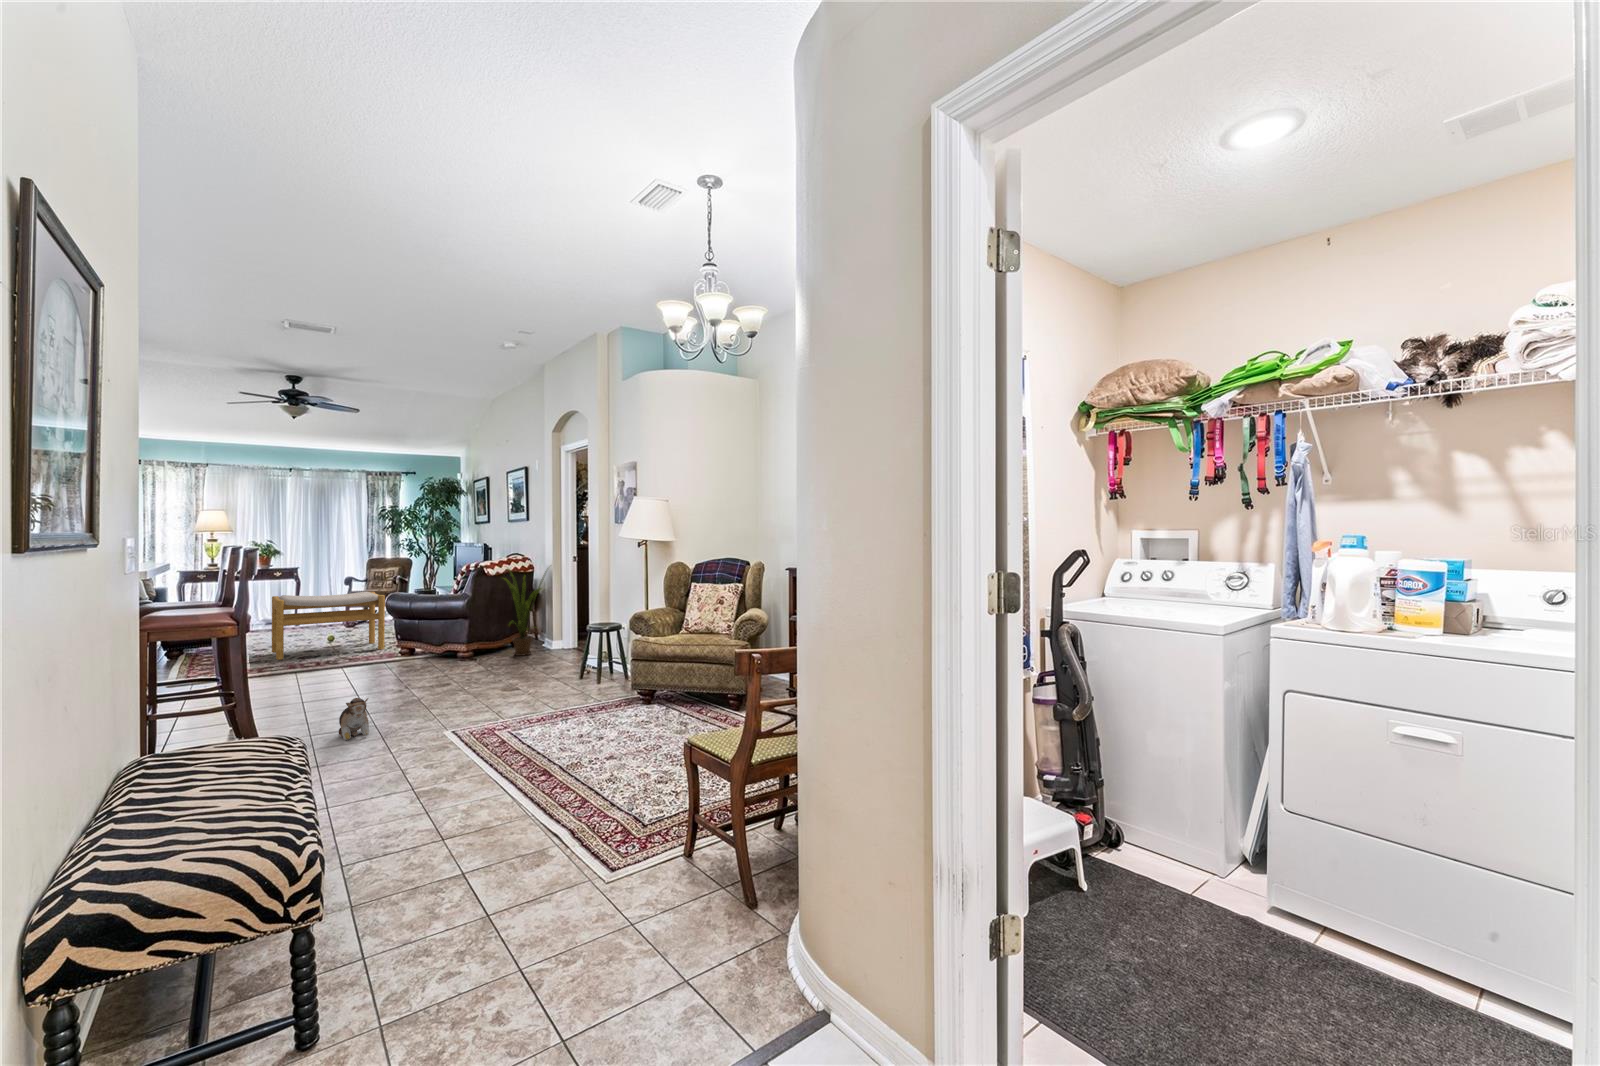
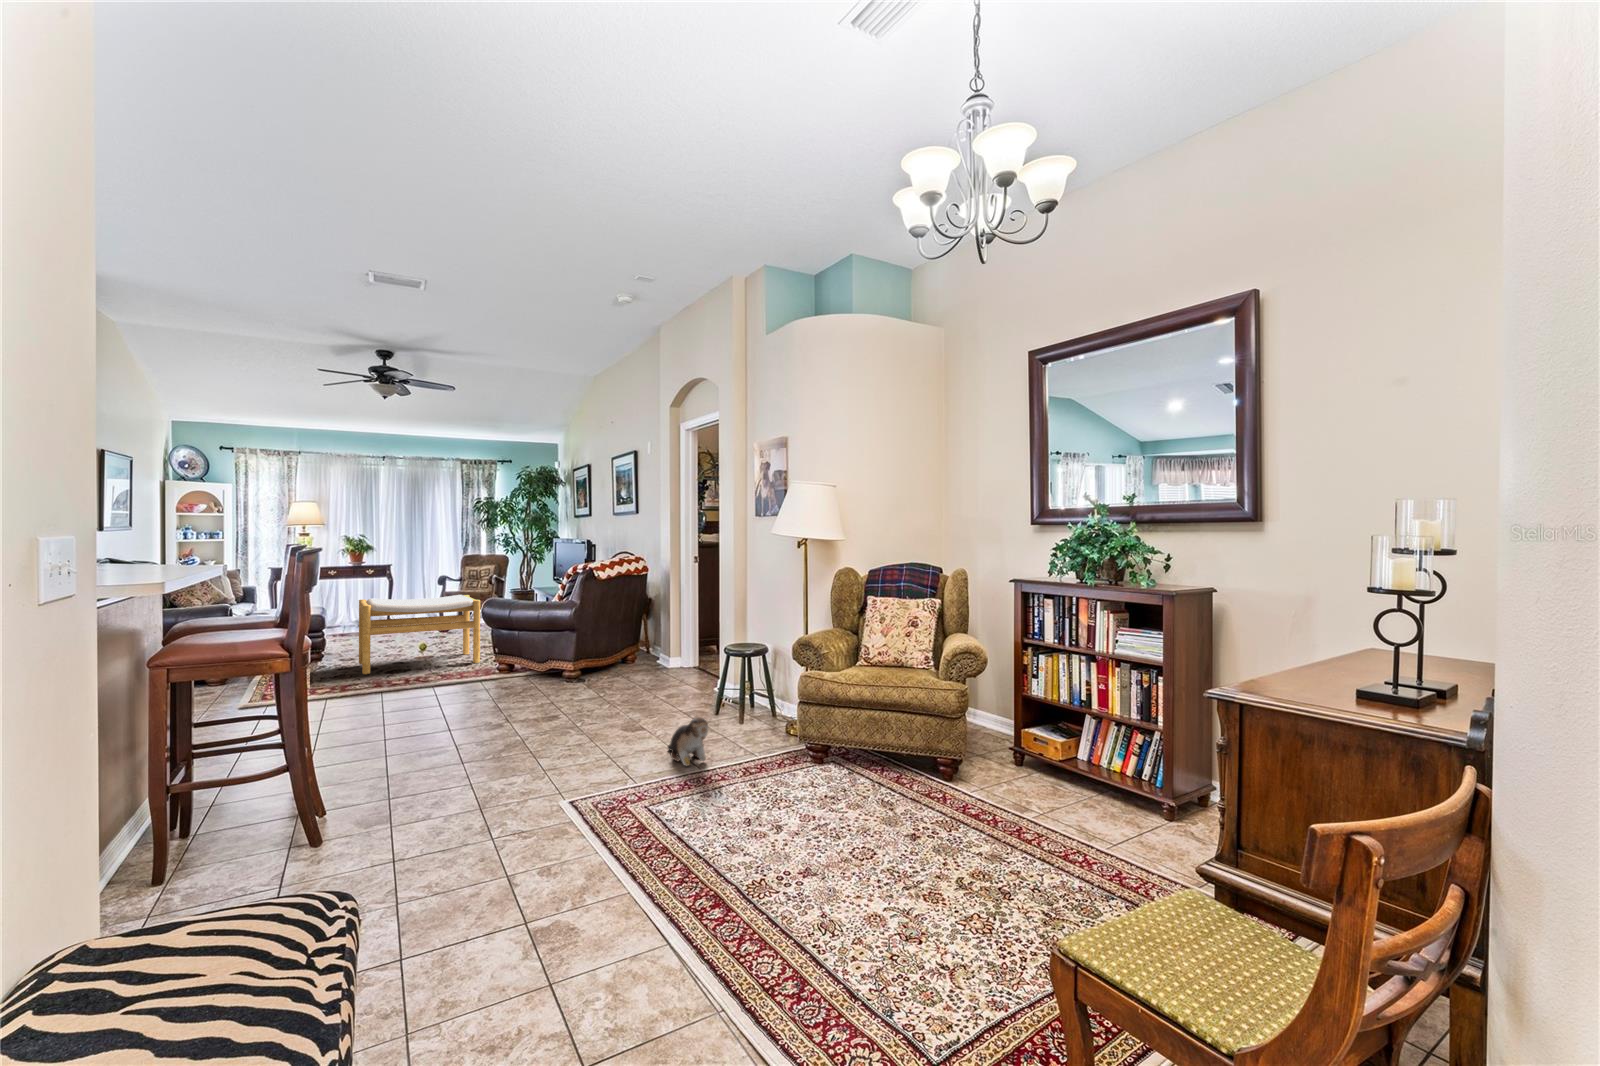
house plant: present [505,569,545,656] -> none [611,565,673,677]
plush toy: present [339,698,369,740] -> present [668,717,711,766]

